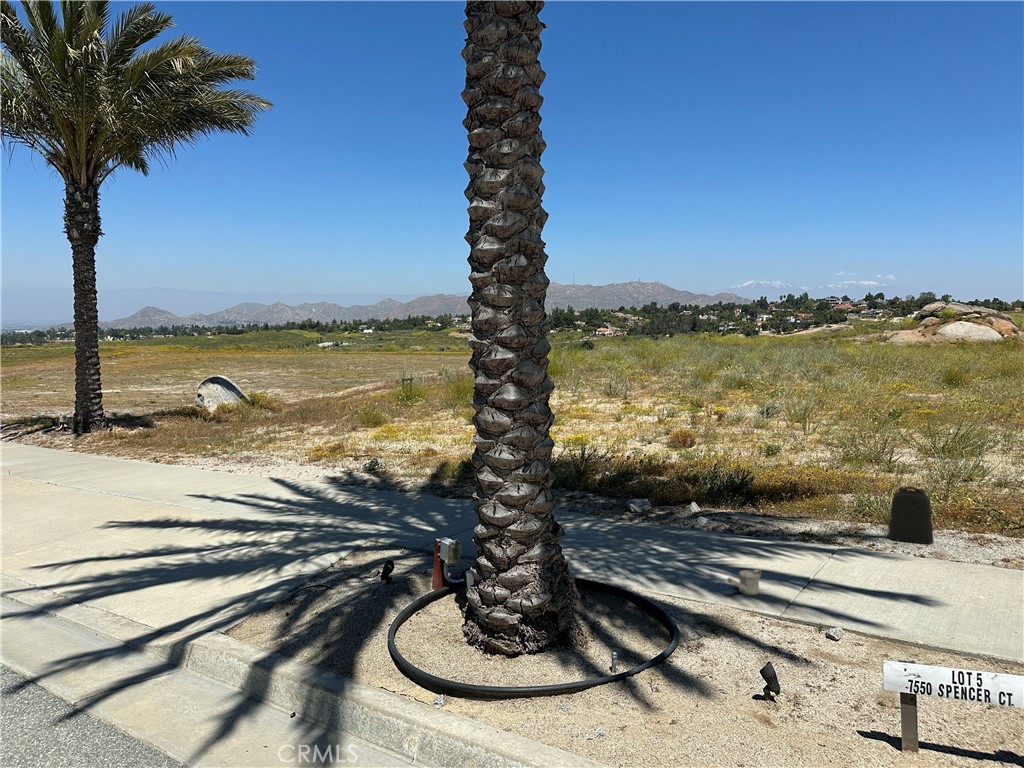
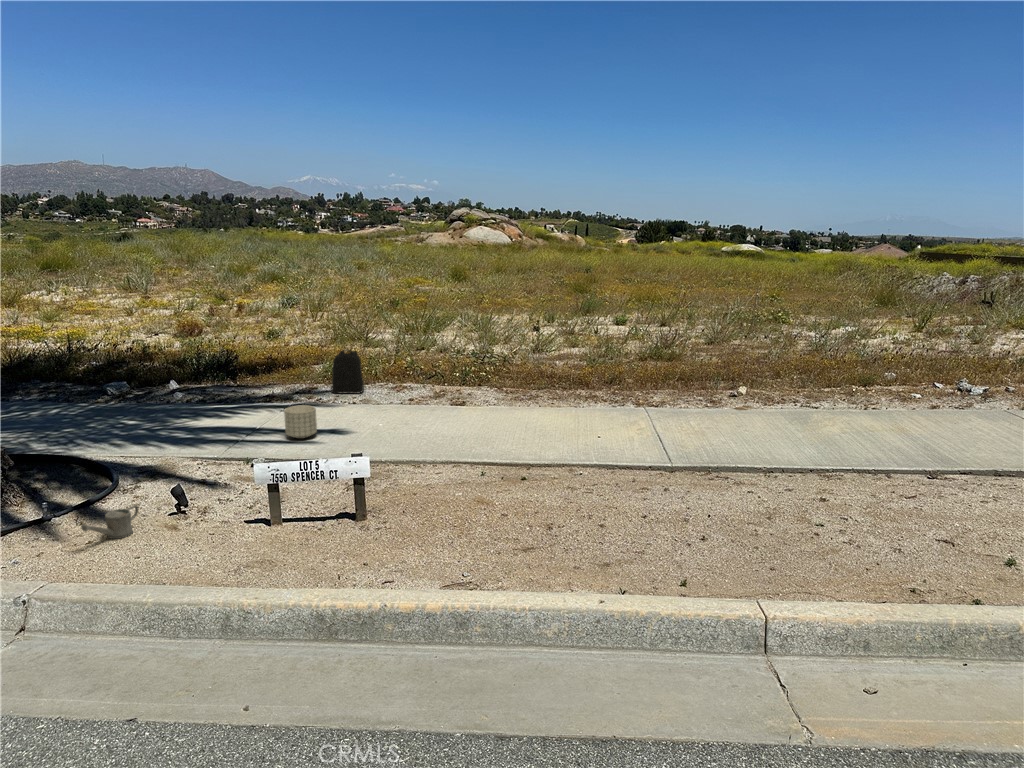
planter: none [866,563,910,608] -> present [284,405,317,439]
watering can: present [728,569,761,595] -> present [81,505,138,539]

